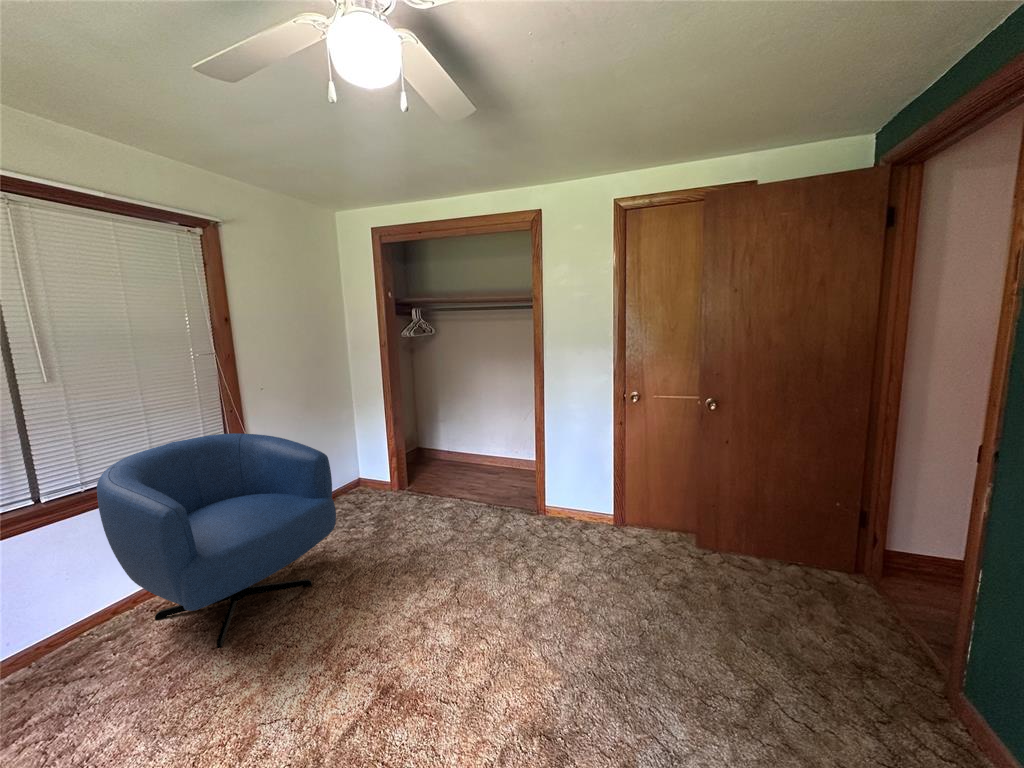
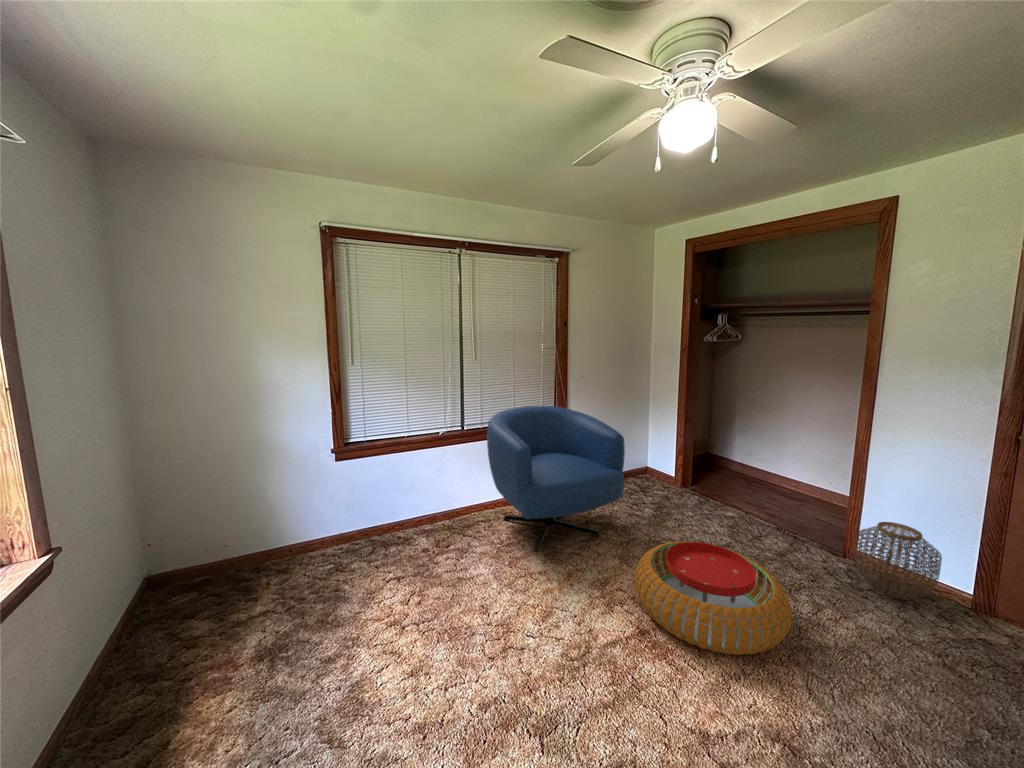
woven basket: none [547,476,599,537] -> present [855,522,942,600]
pouf: none [365,548,520,674] -> present [635,541,792,655]

